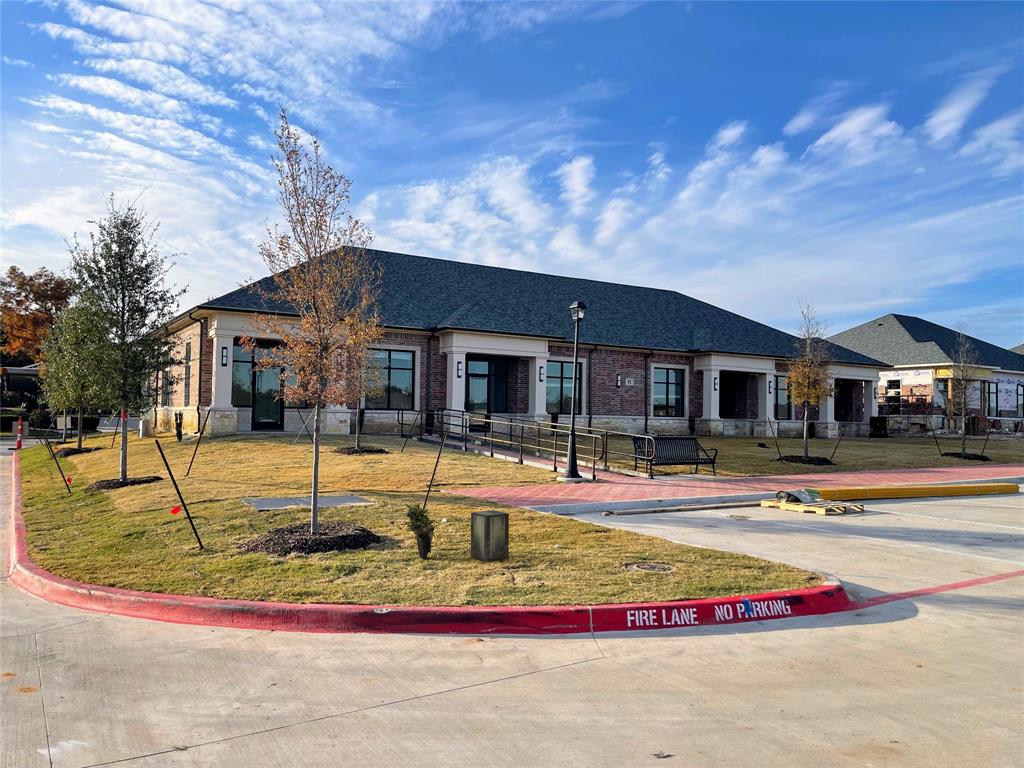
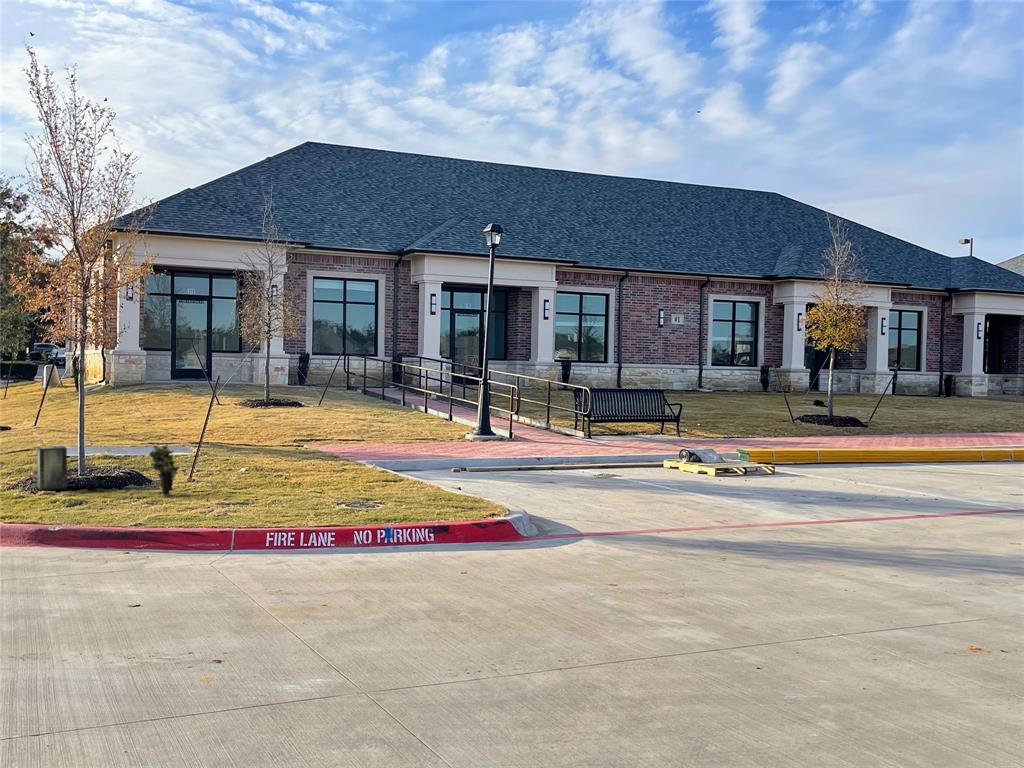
storage box: present [471,510,509,562] -> present [37,446,67,490]

